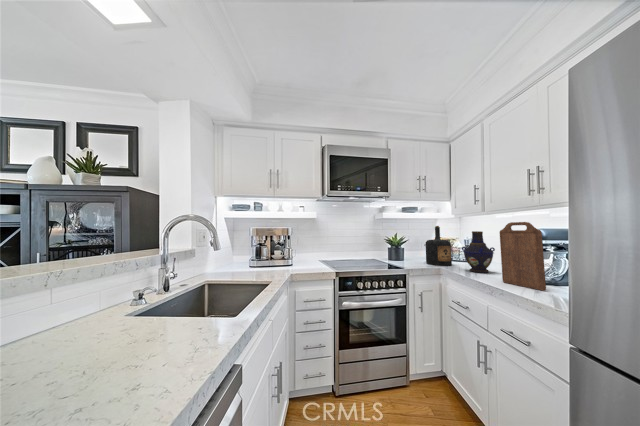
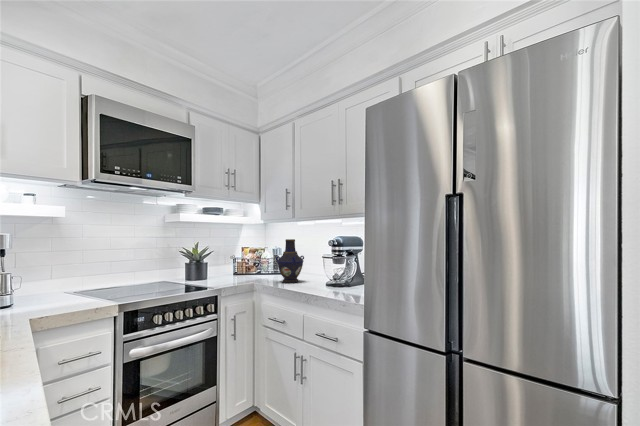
cutting board: present [500,222,546,291] -> none [313,231,344,291]
bottle: present [426,226,452,266] -> none [235,233,262,281]

